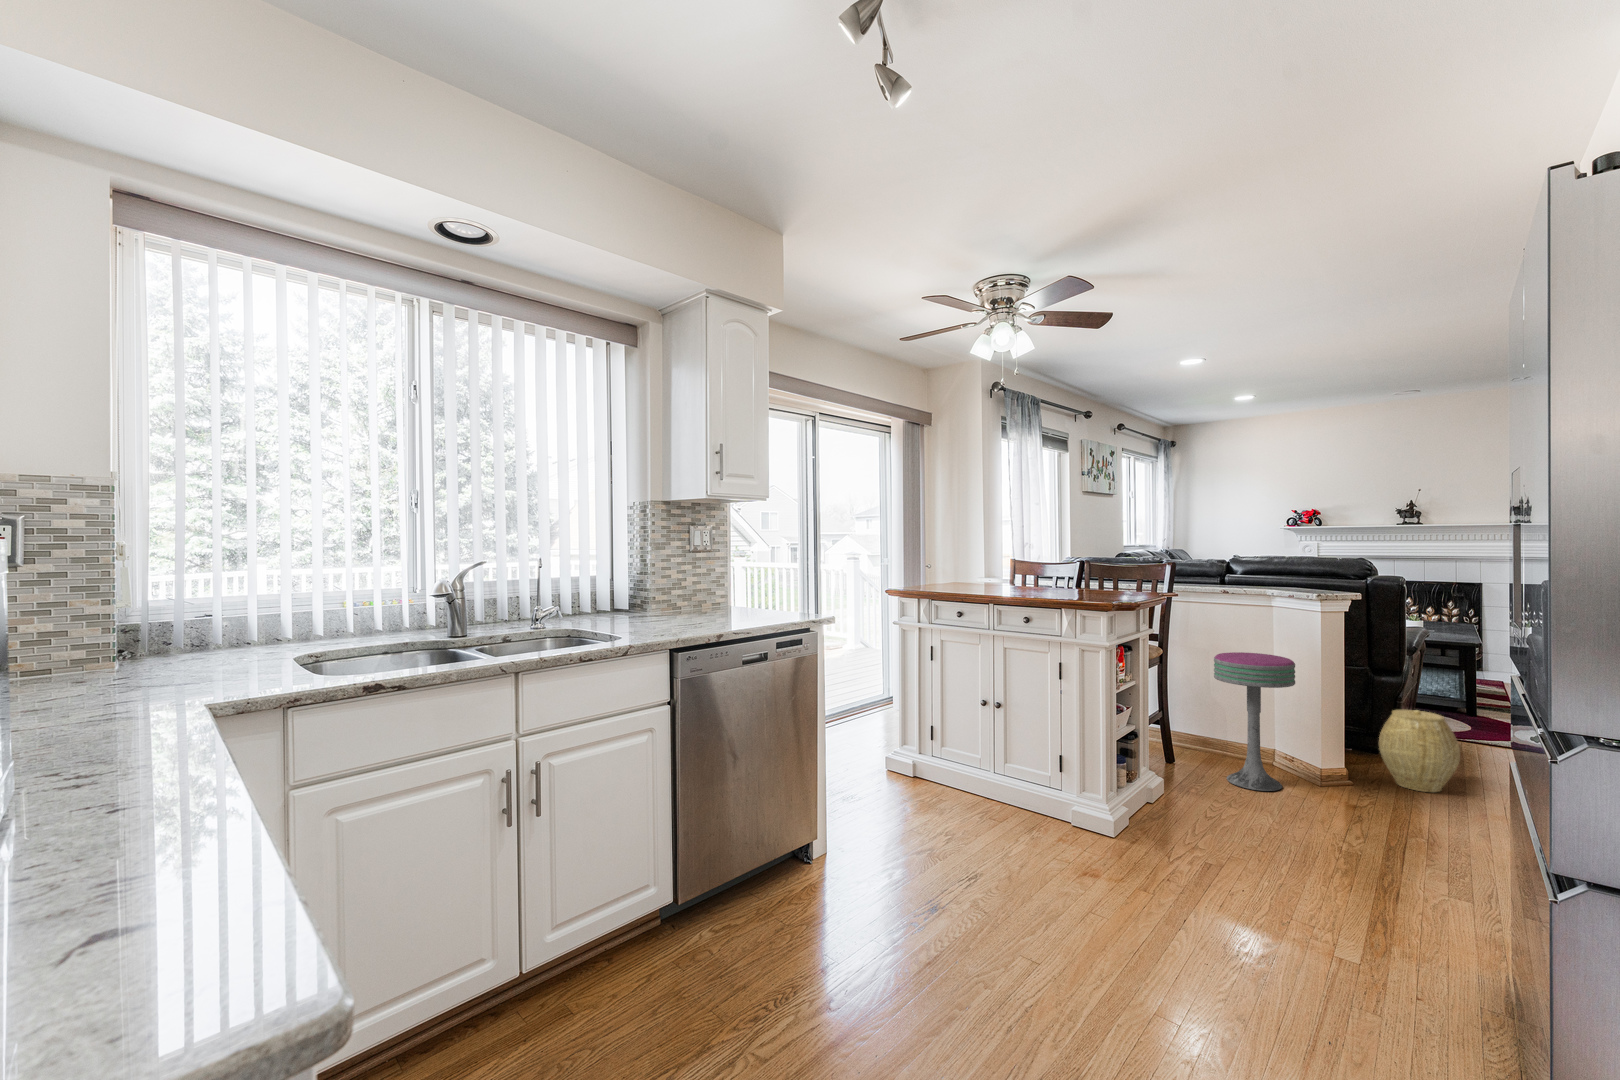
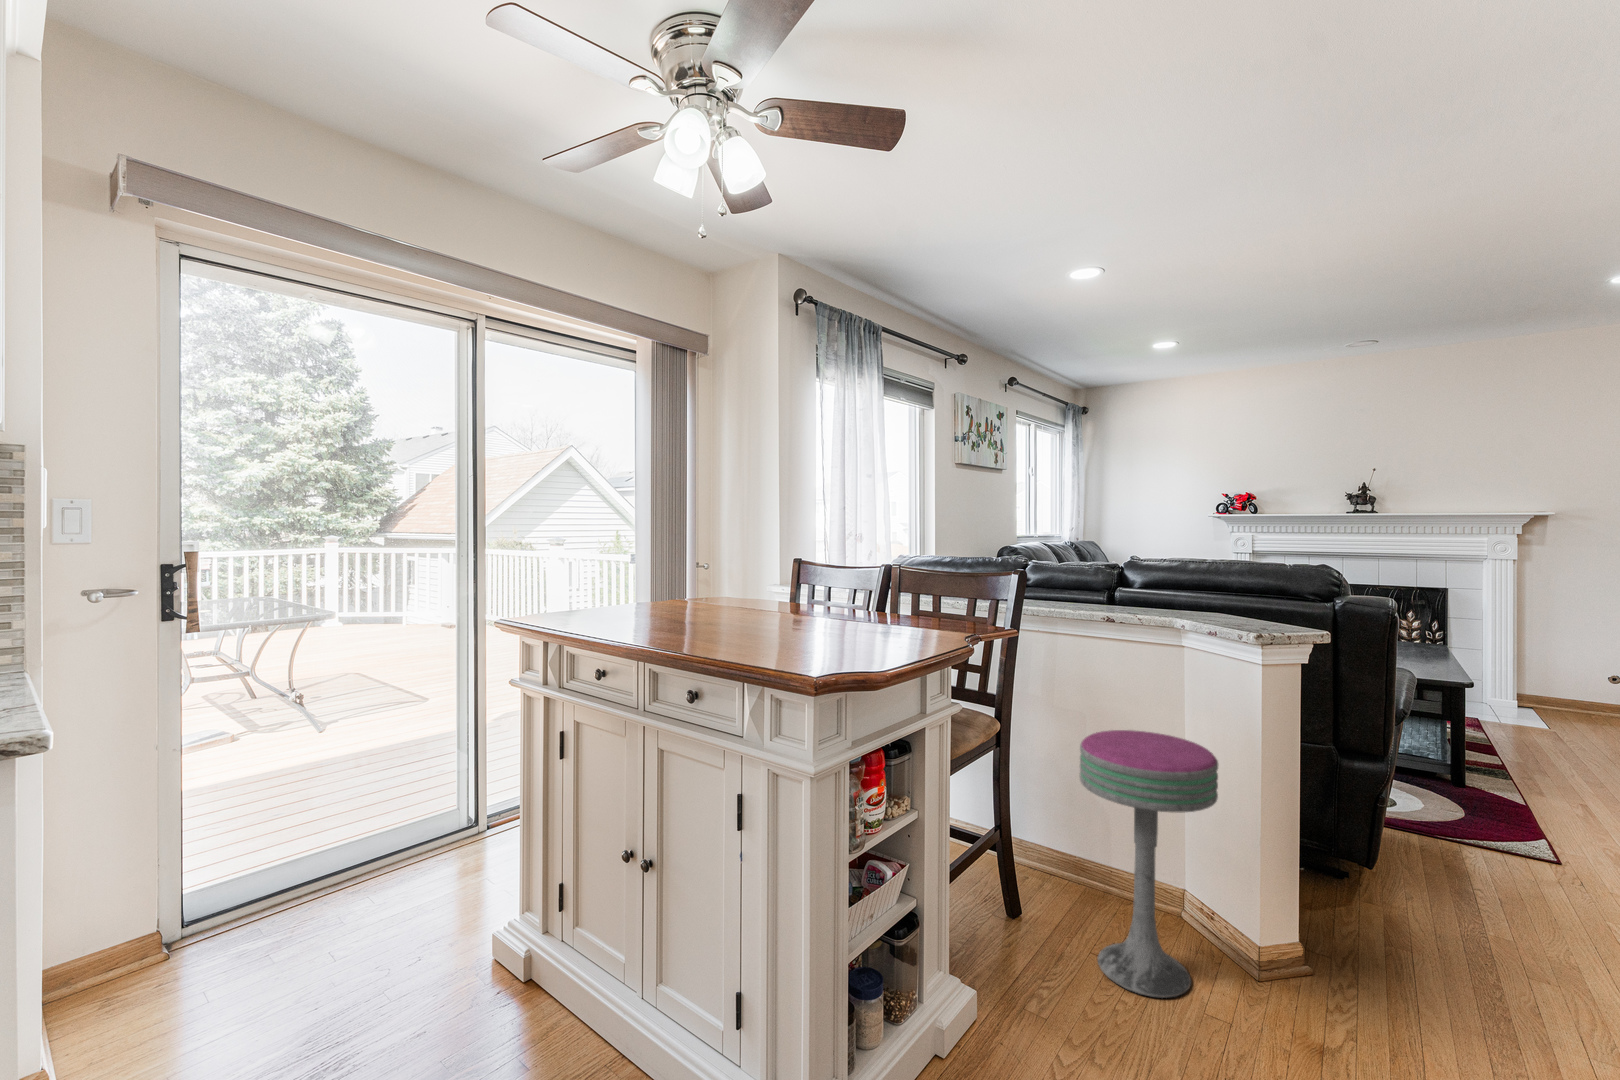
woven basket: present [1379,710,1460,792] -> none [1354,831,1499,991]

